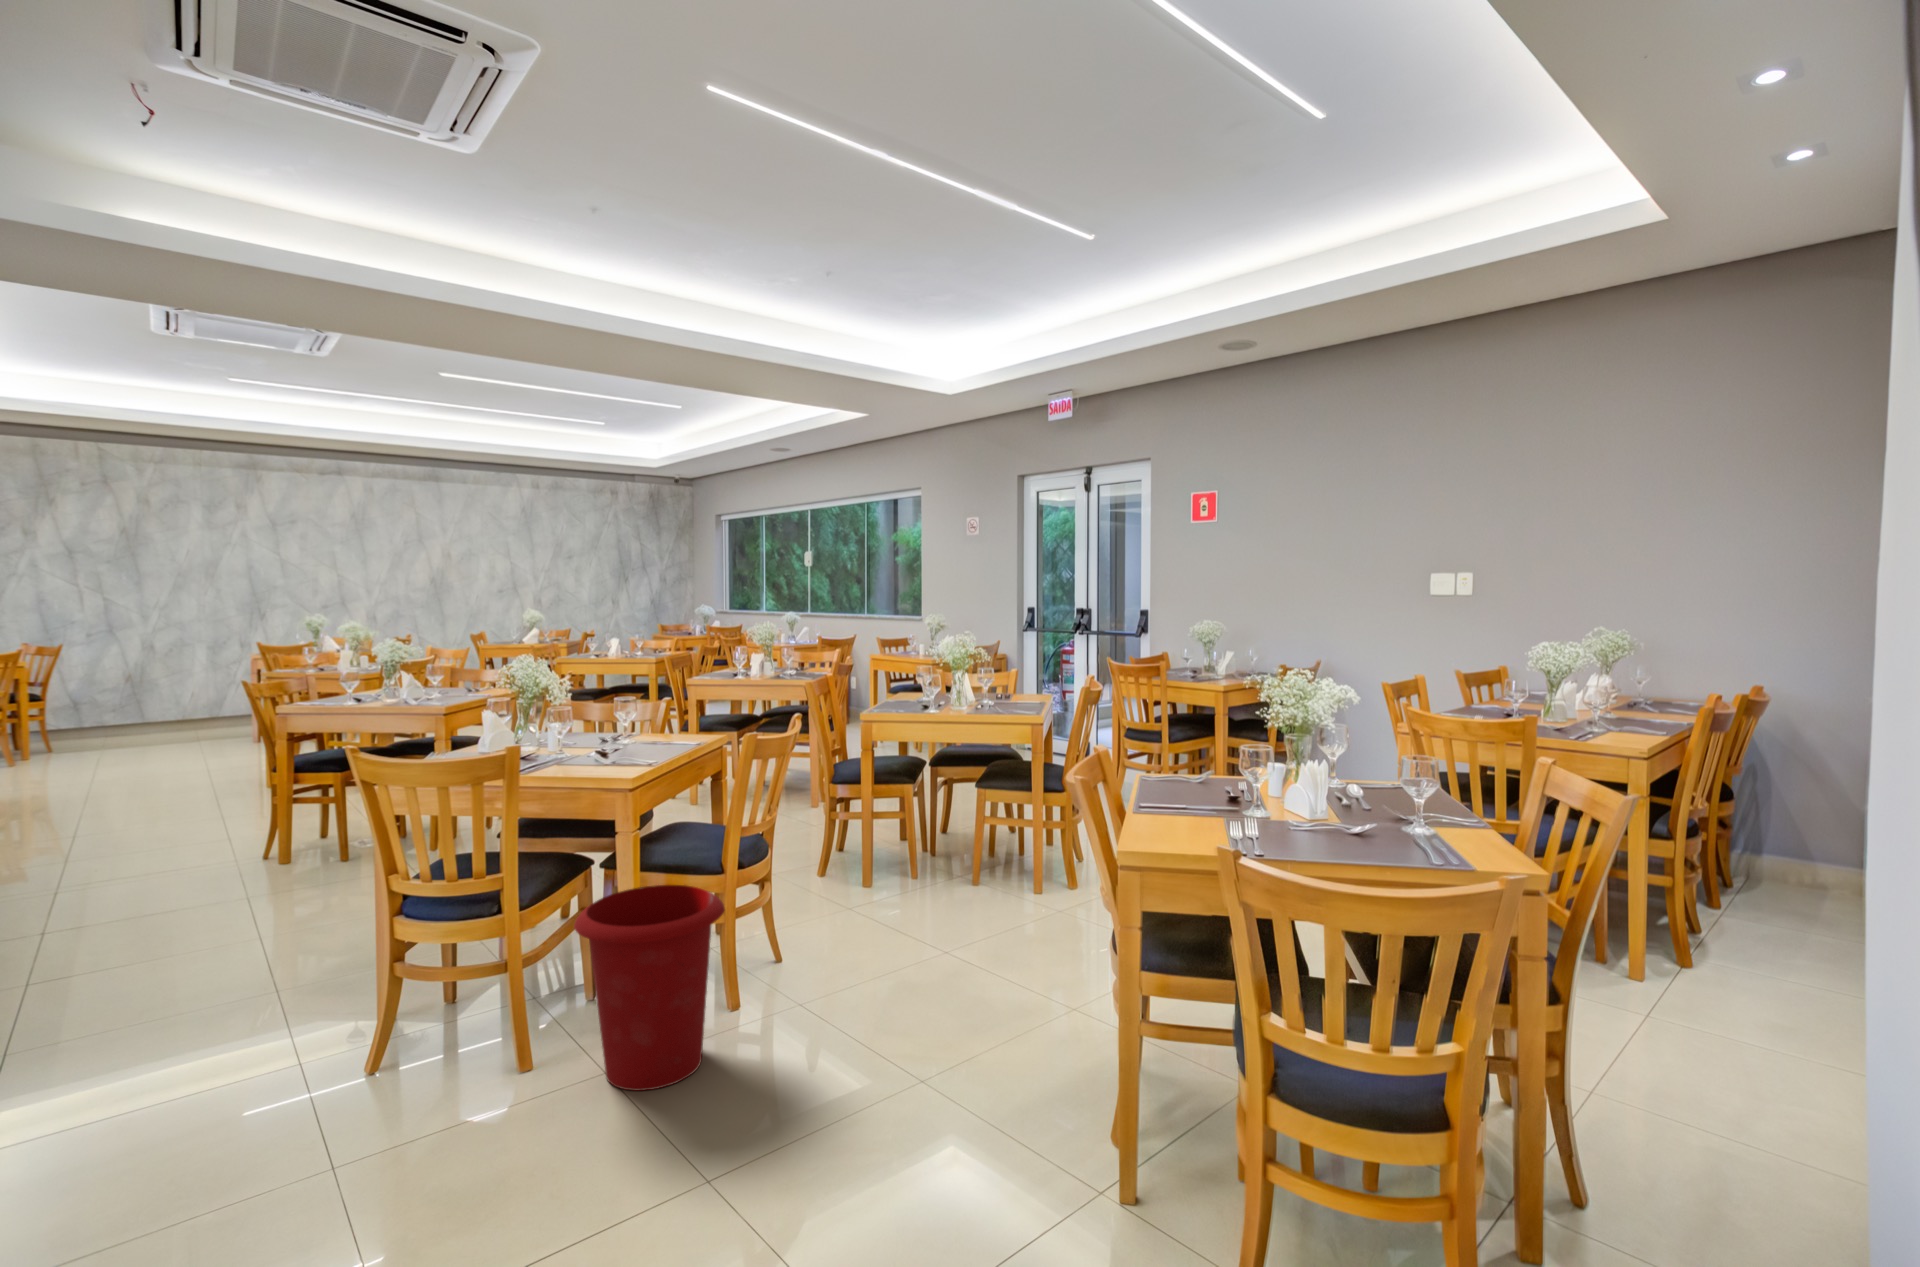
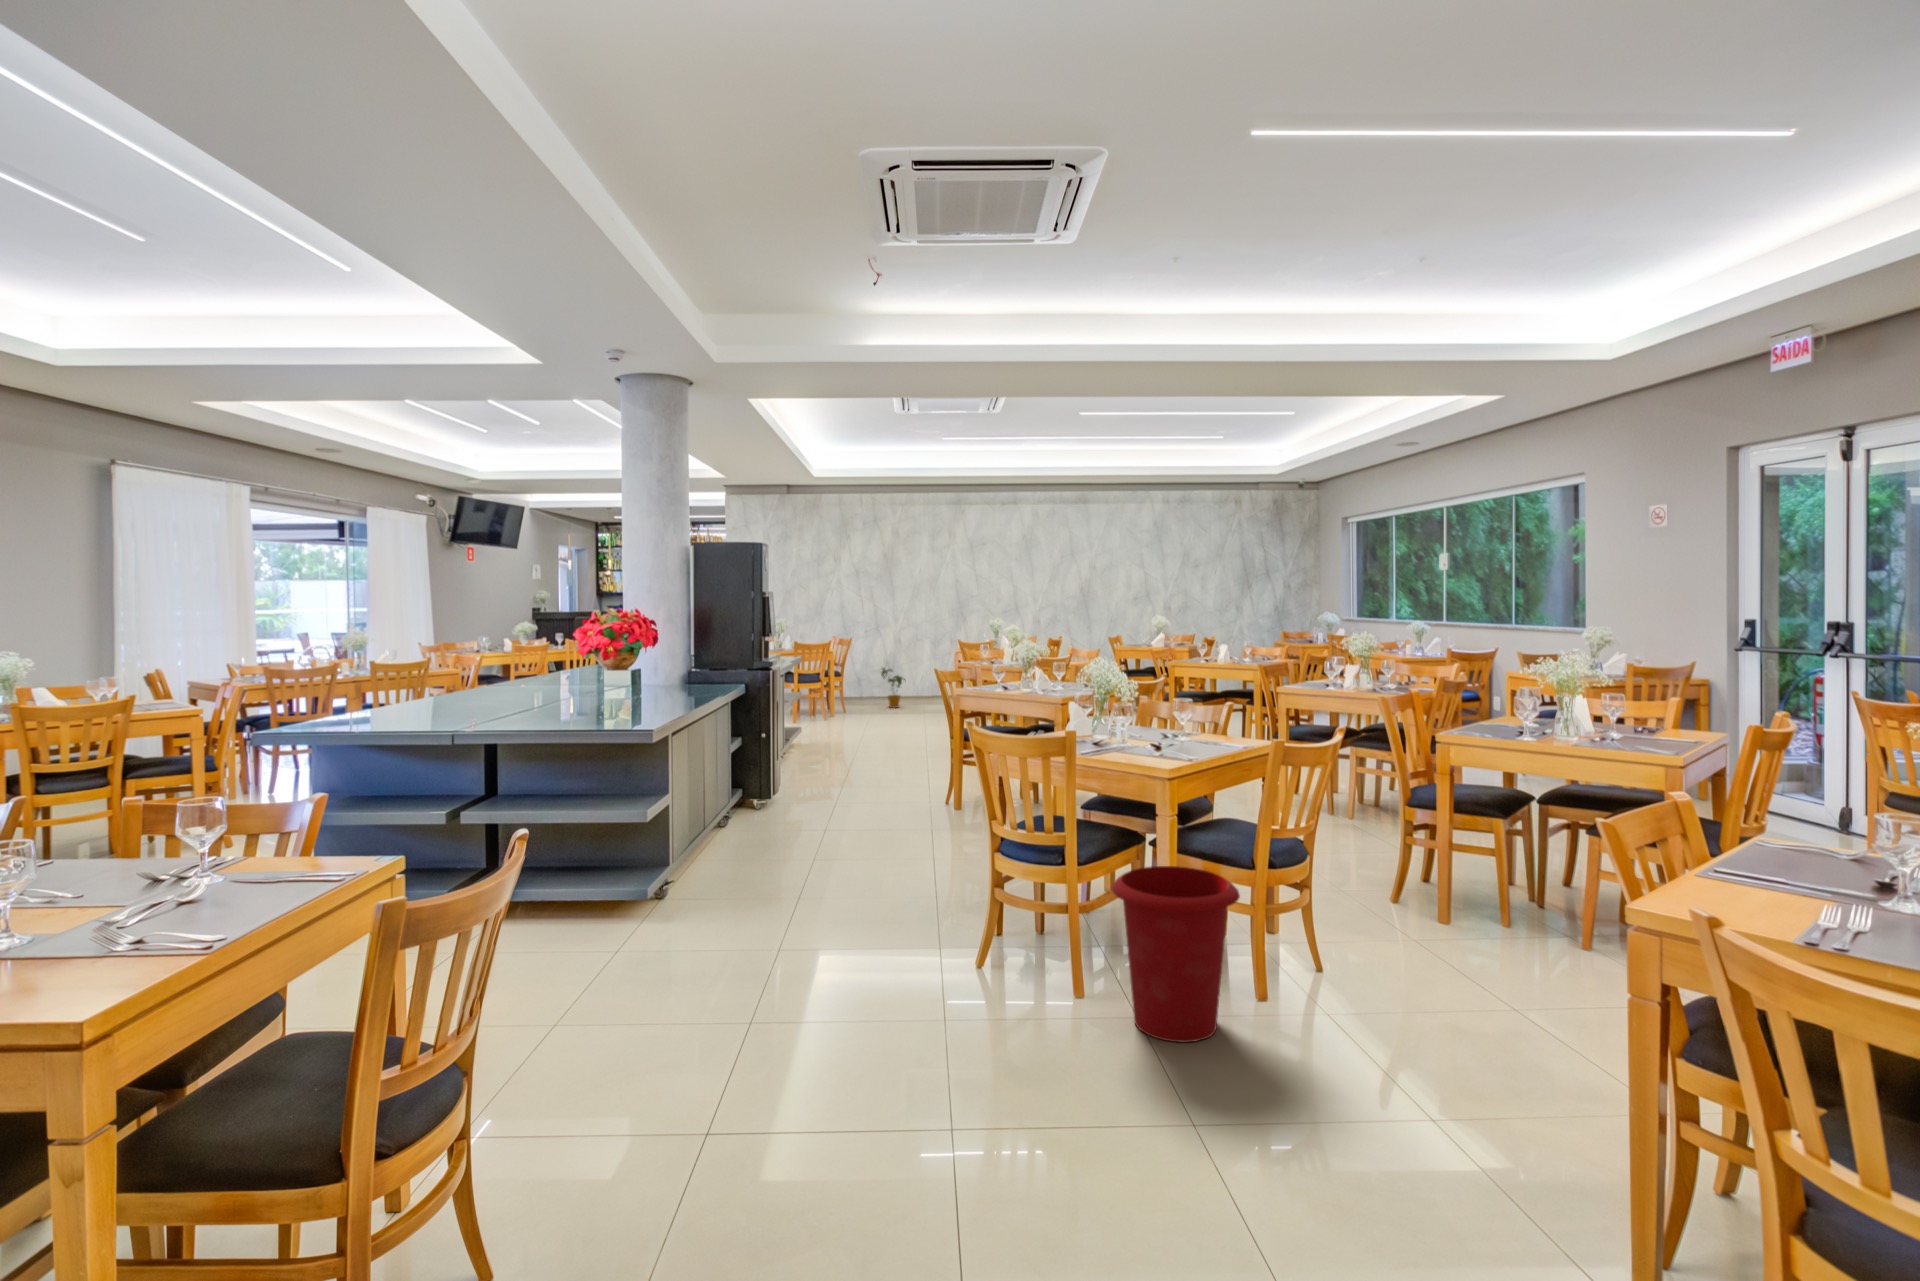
house plant: none [113,682,159,737] -> present [881,668,905,708]

